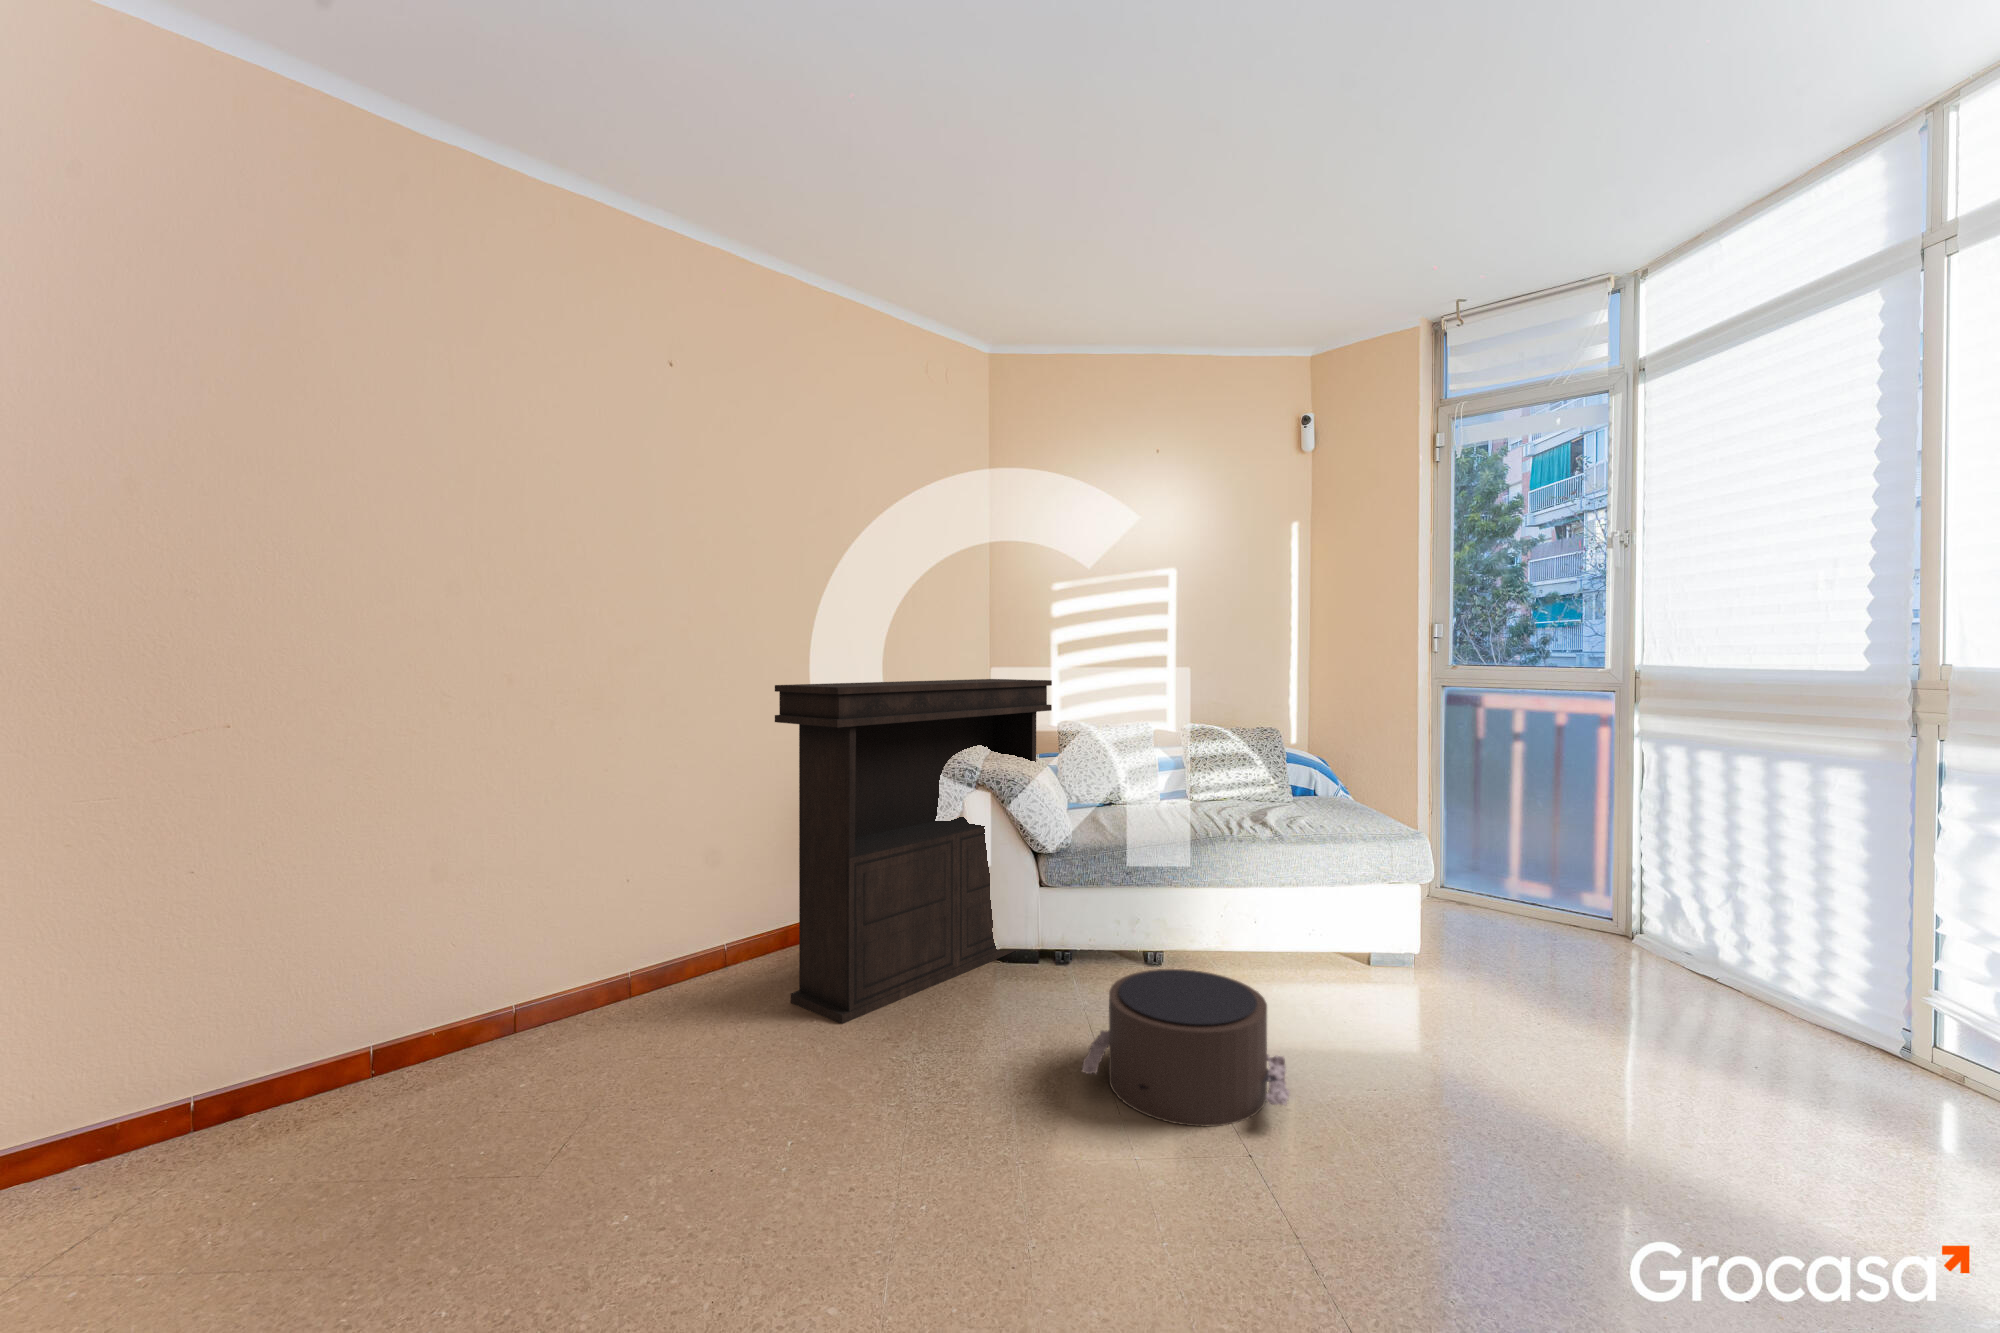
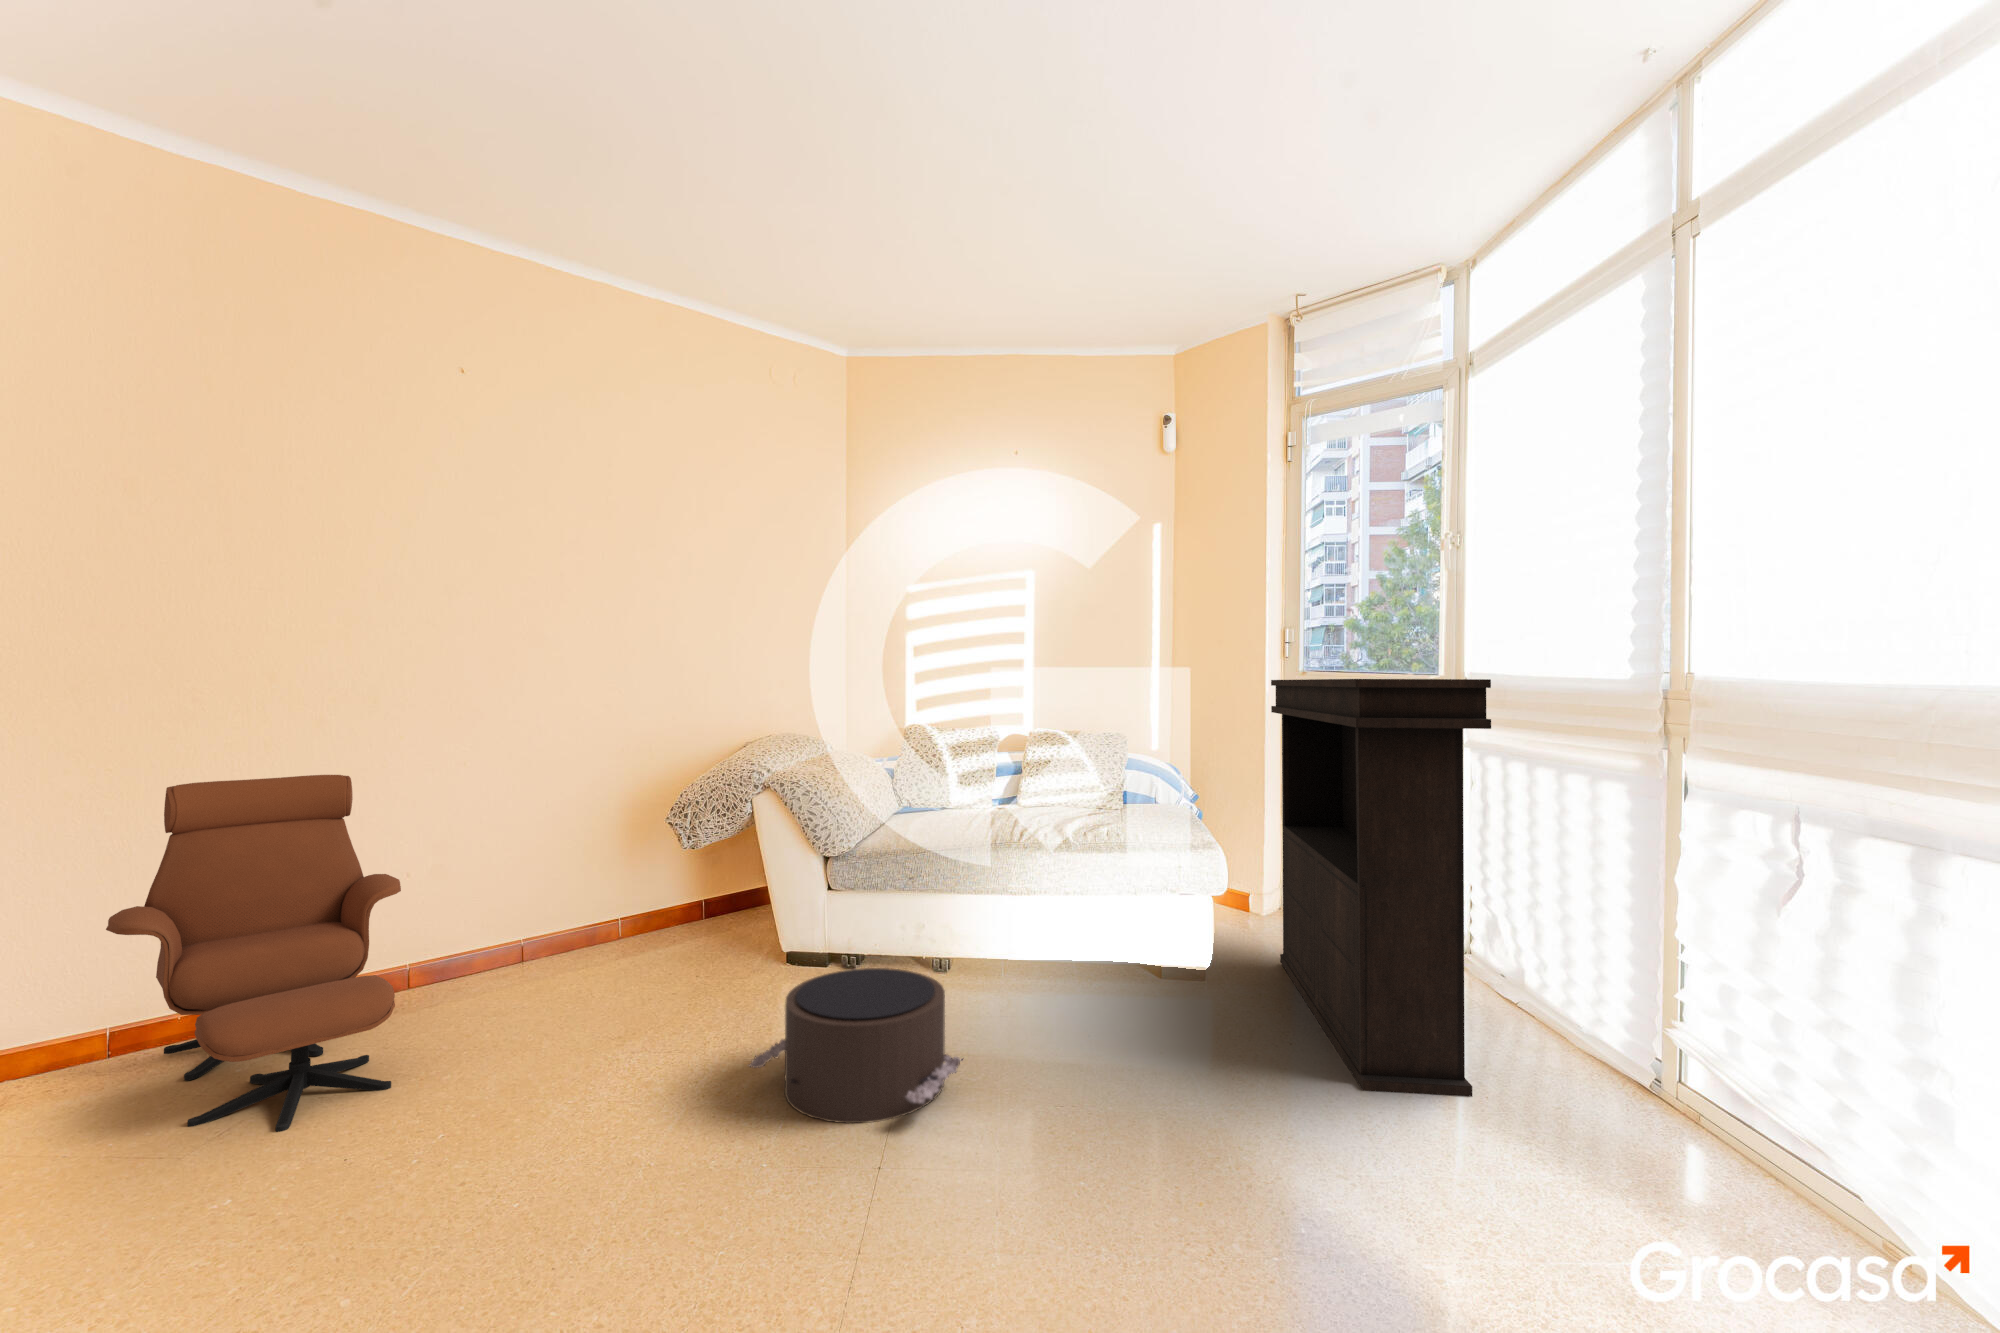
console table: present [775,679,1052,1024] -> present [1271,679,1491,1096]
lounge chair: none [398,784,715,1160] -> present [106,775,401,1132]

